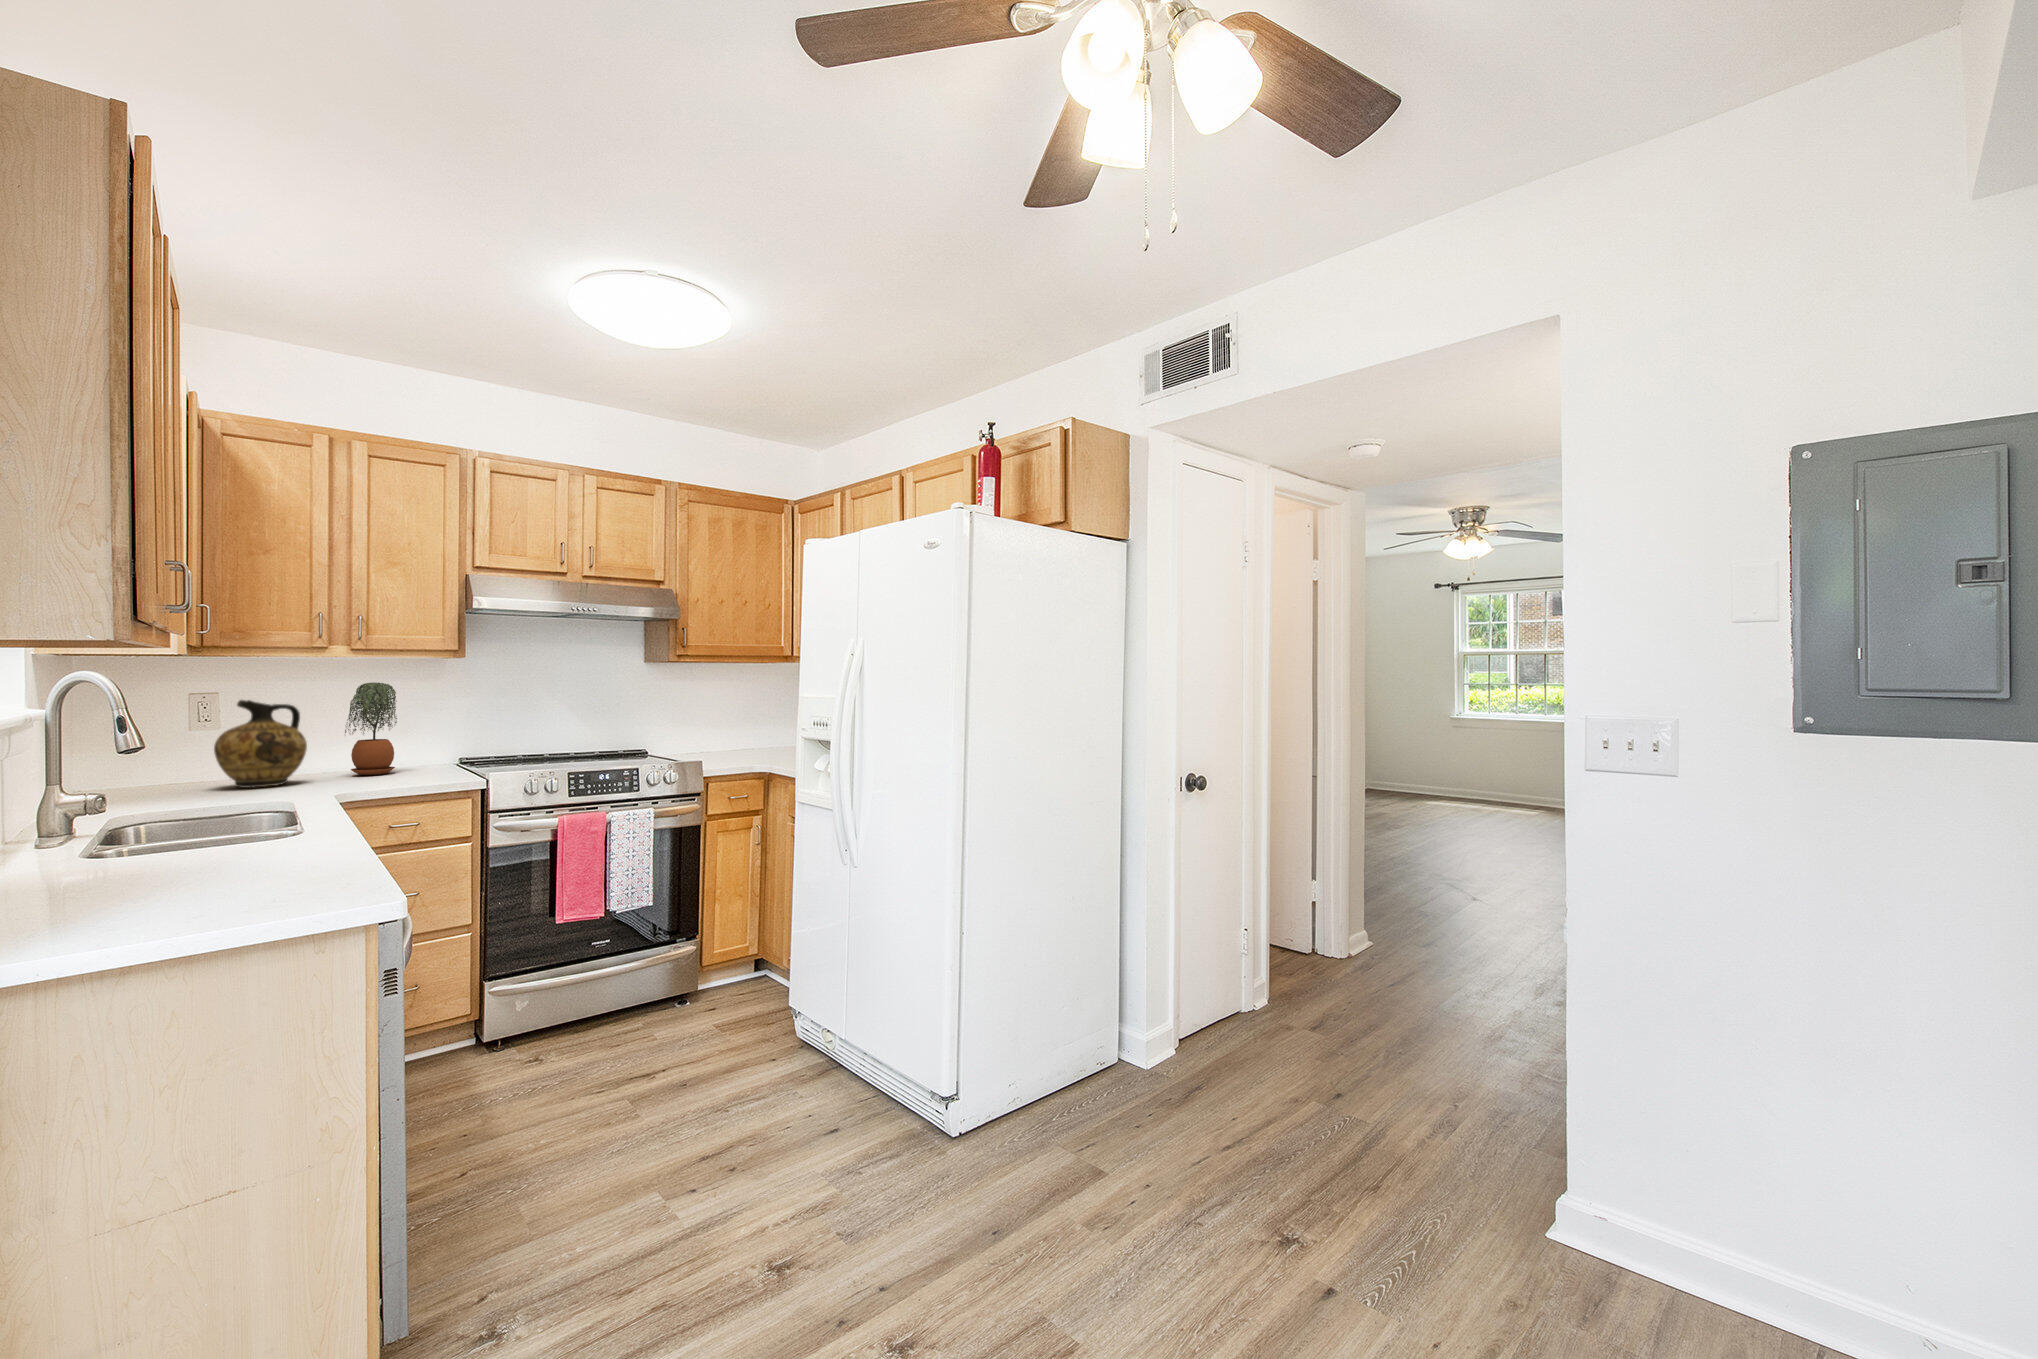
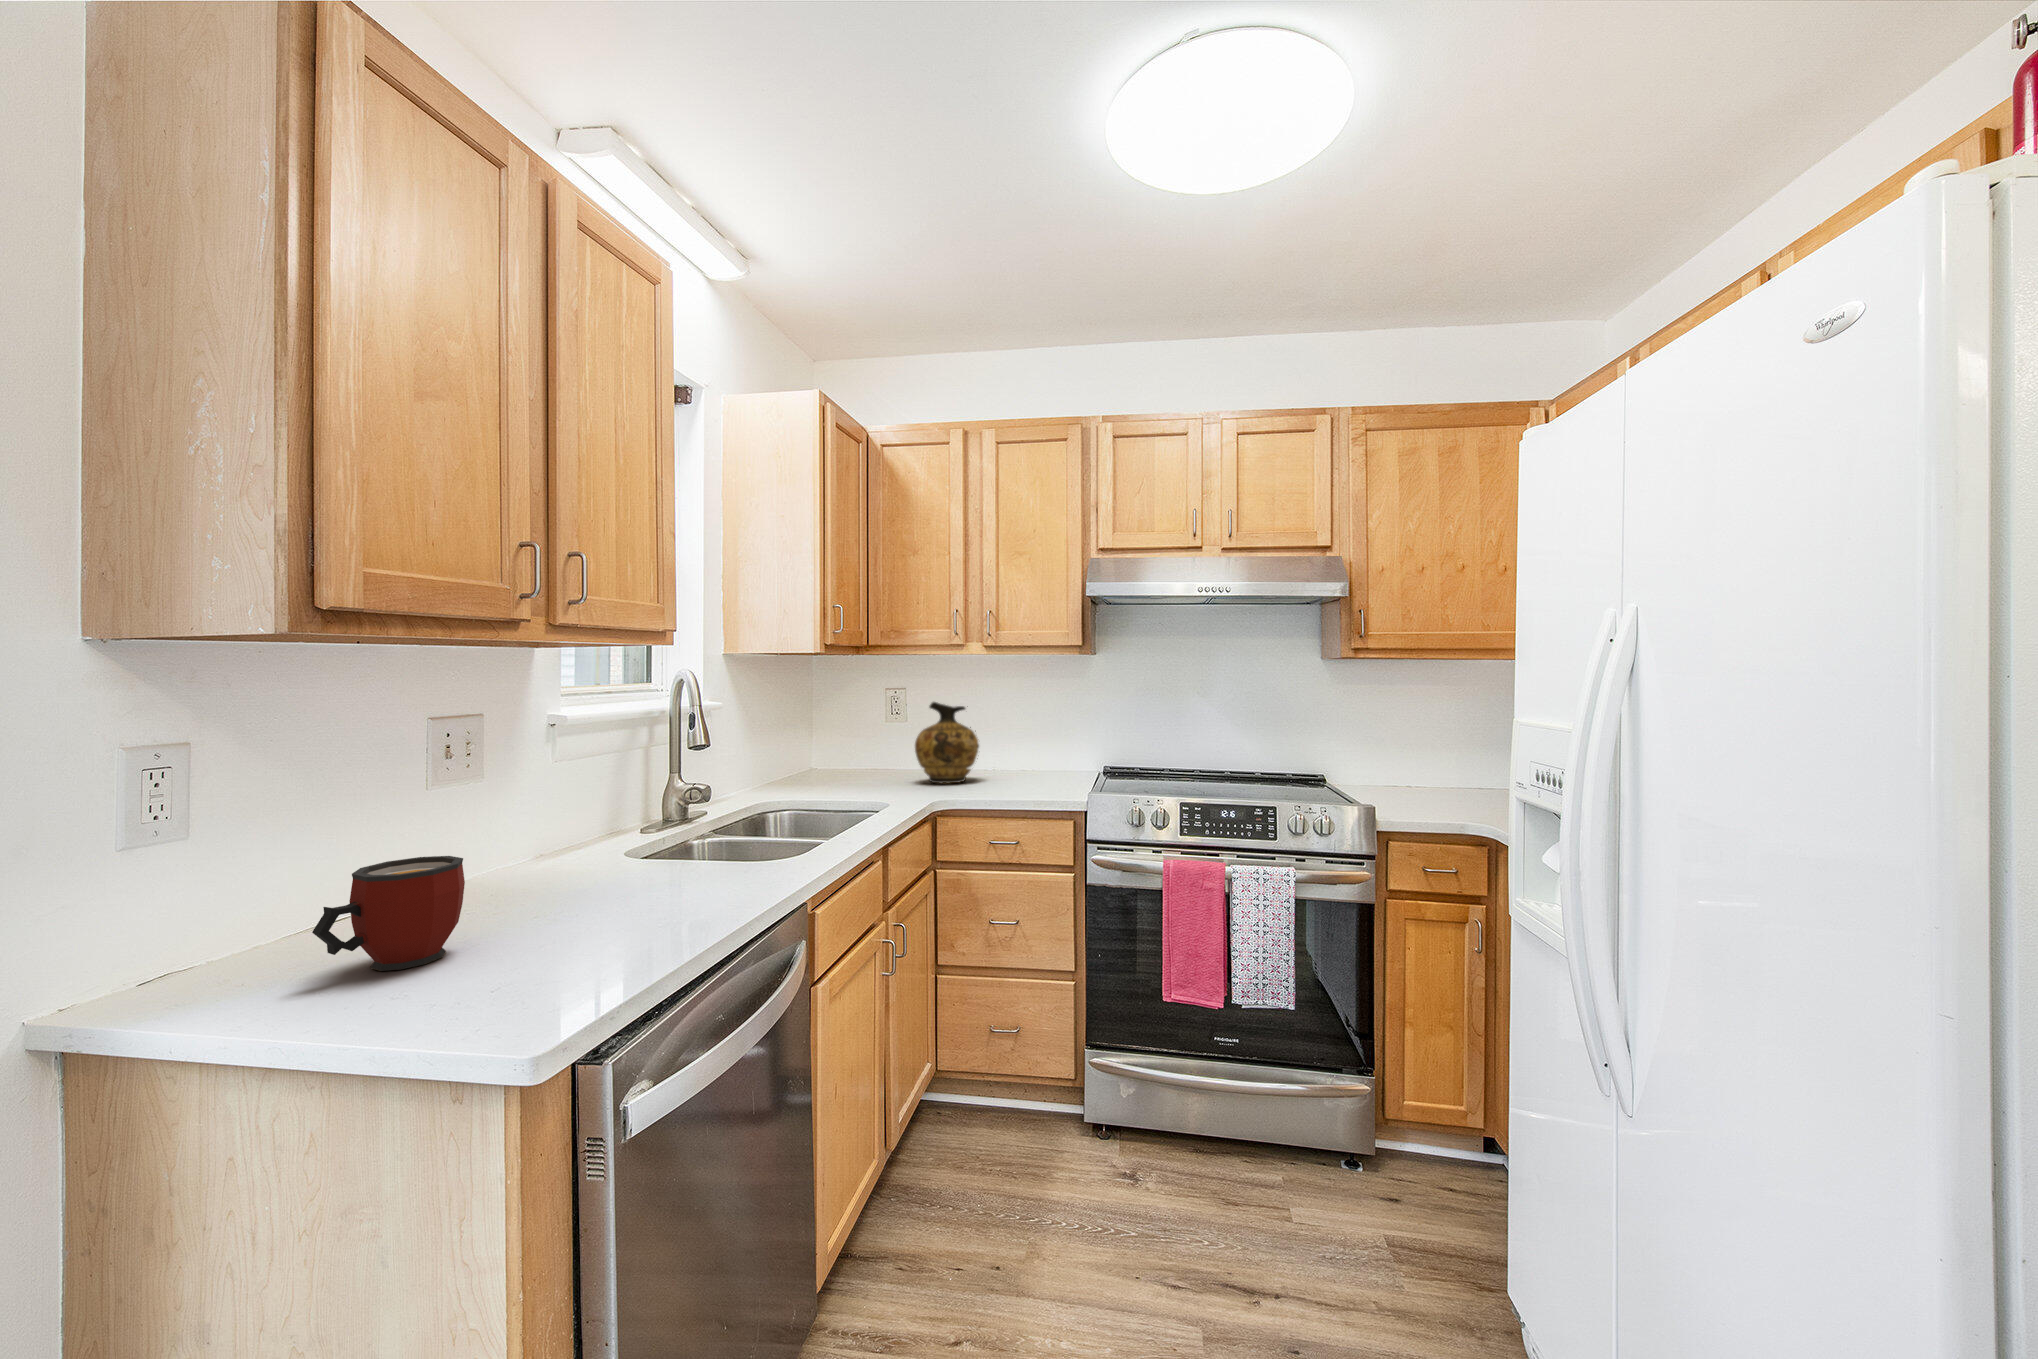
potted plant: present [345,683,397,775] -> none [1014,686,1058,779]
mug: none [100,817,187,895] -> present [312,856,465,971]

